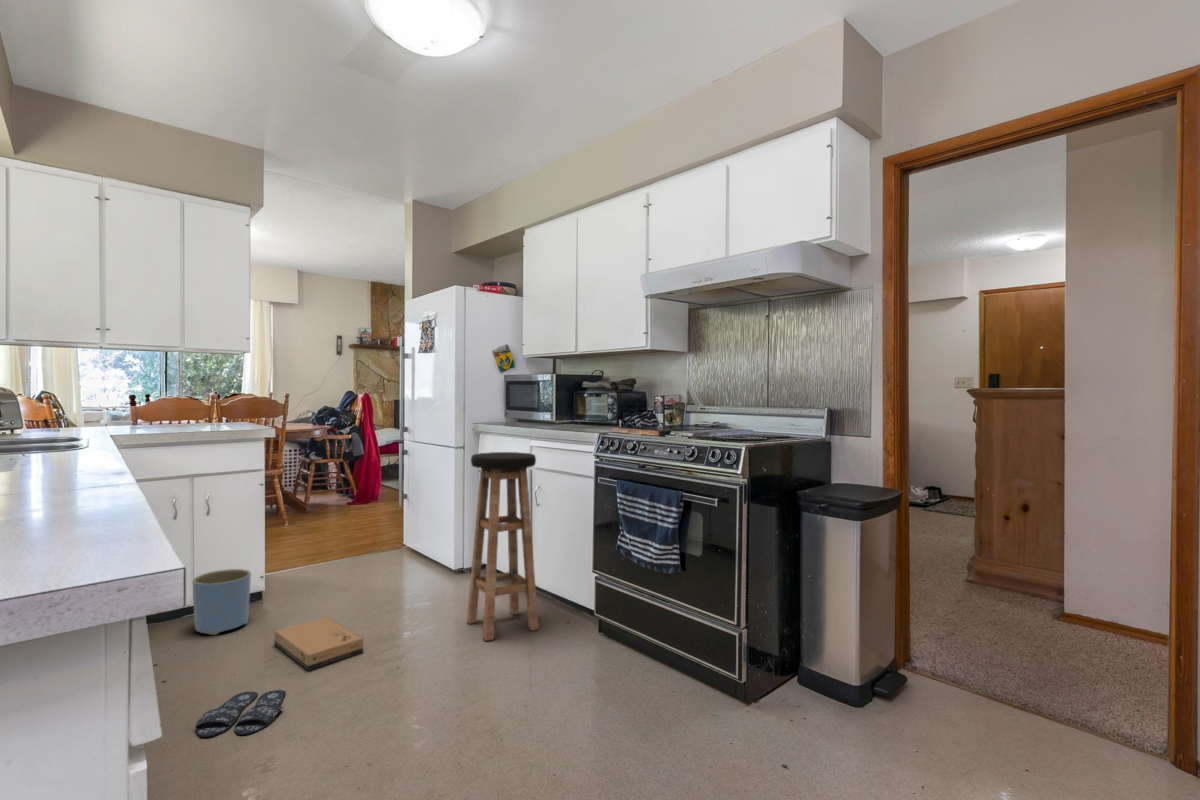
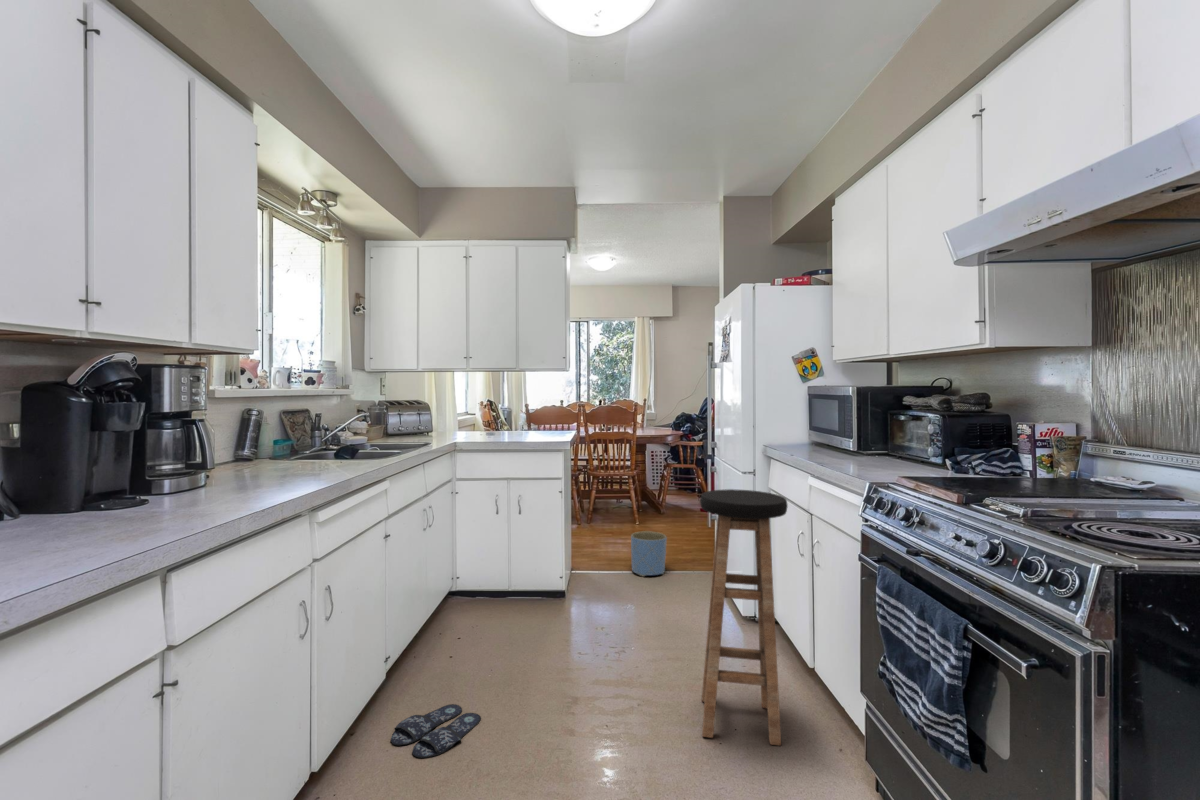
planter: present [193,569,251,635] -> present [631,531,667,576]
cardboard box: present [274,617,363,670] -> none [516,642,575,701]

